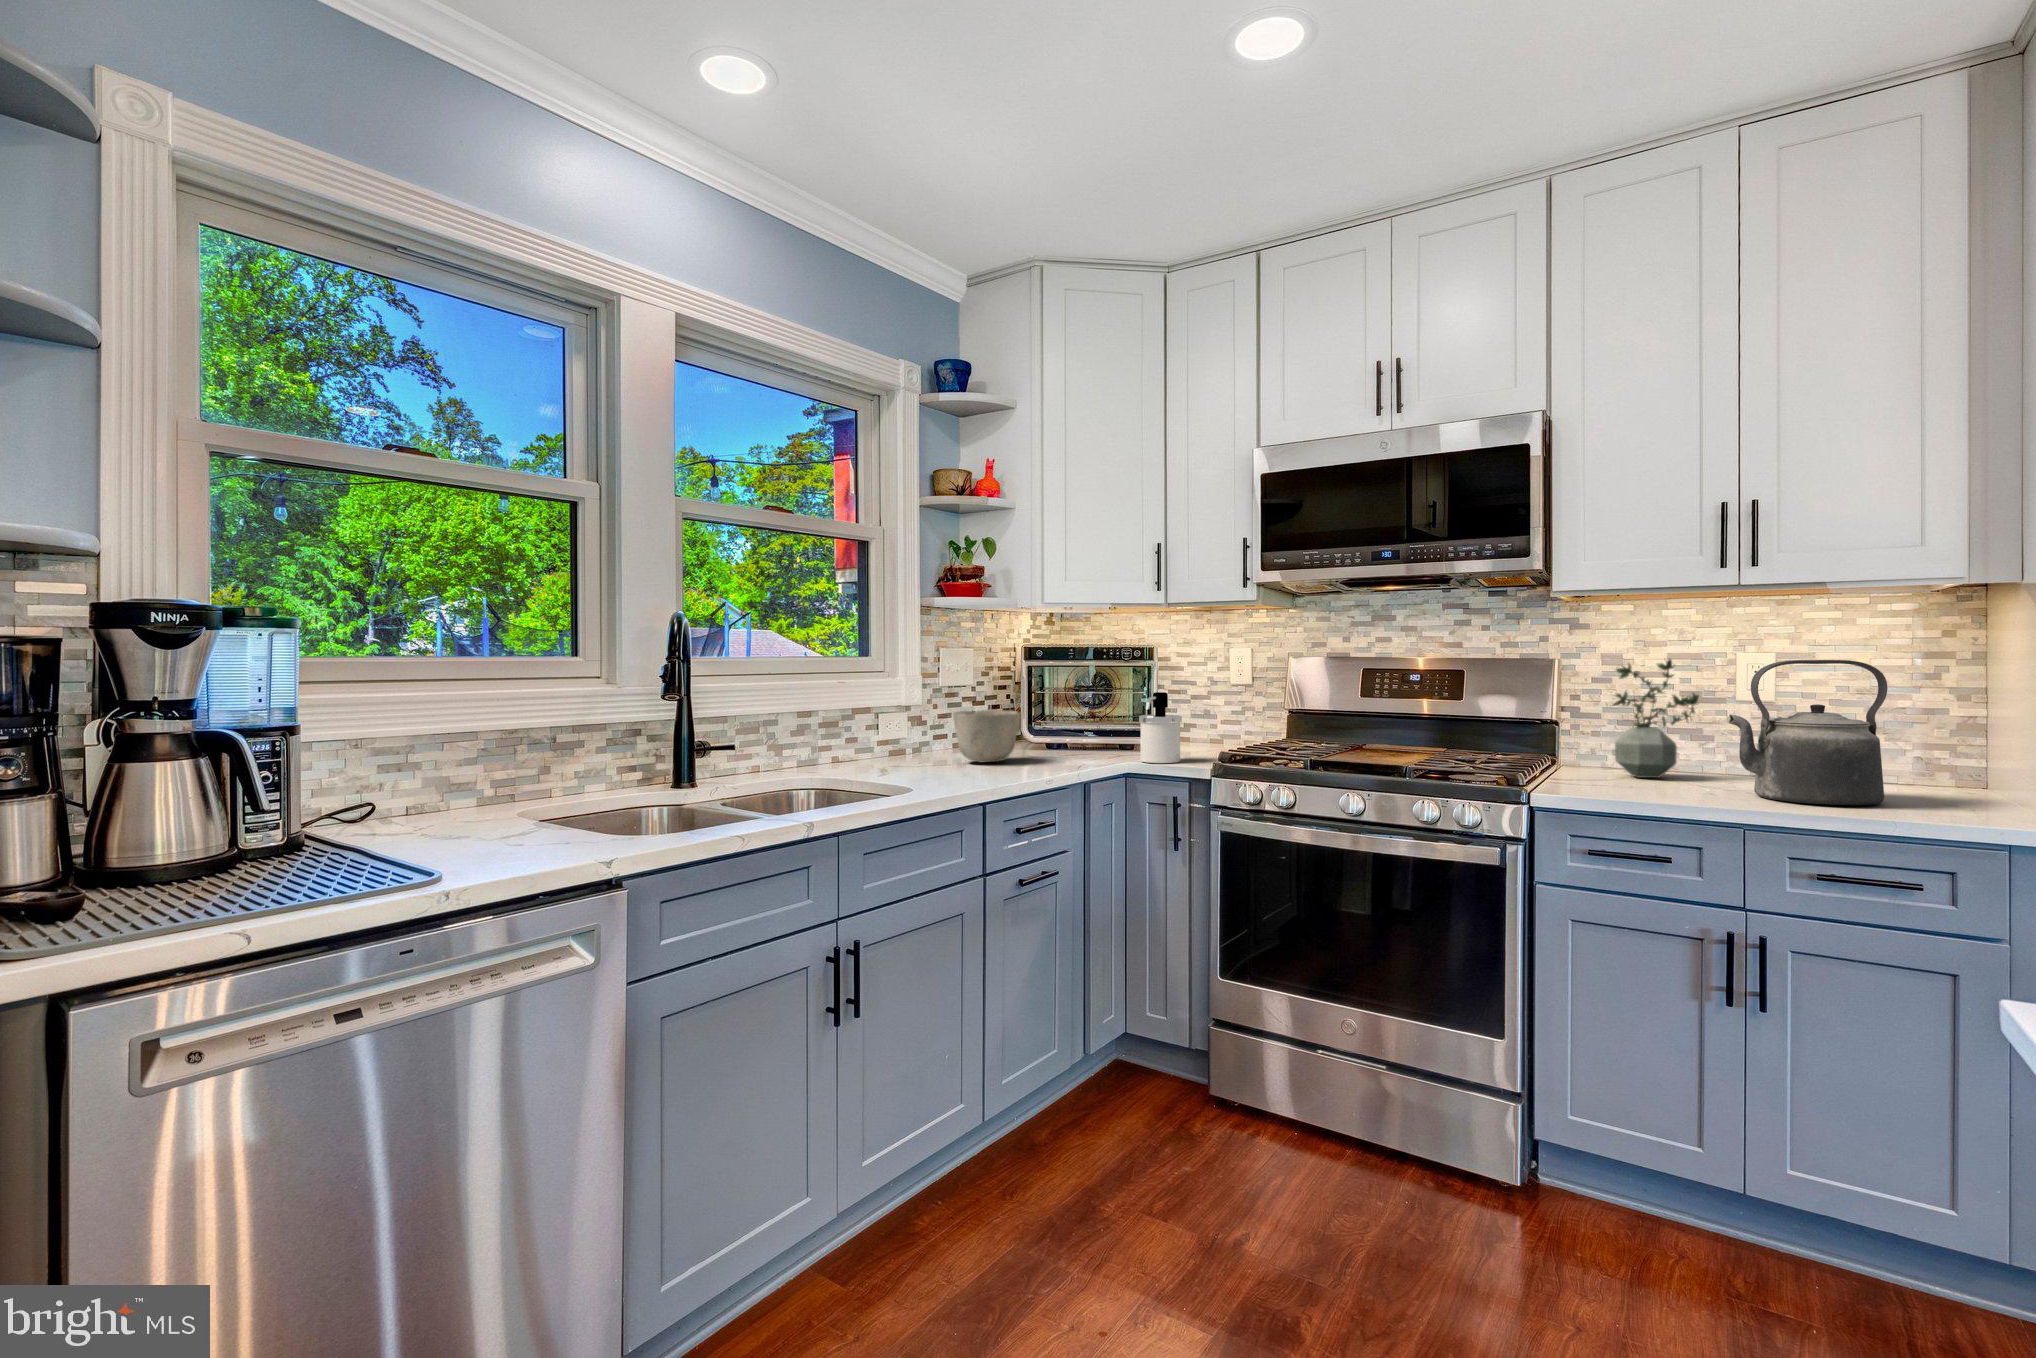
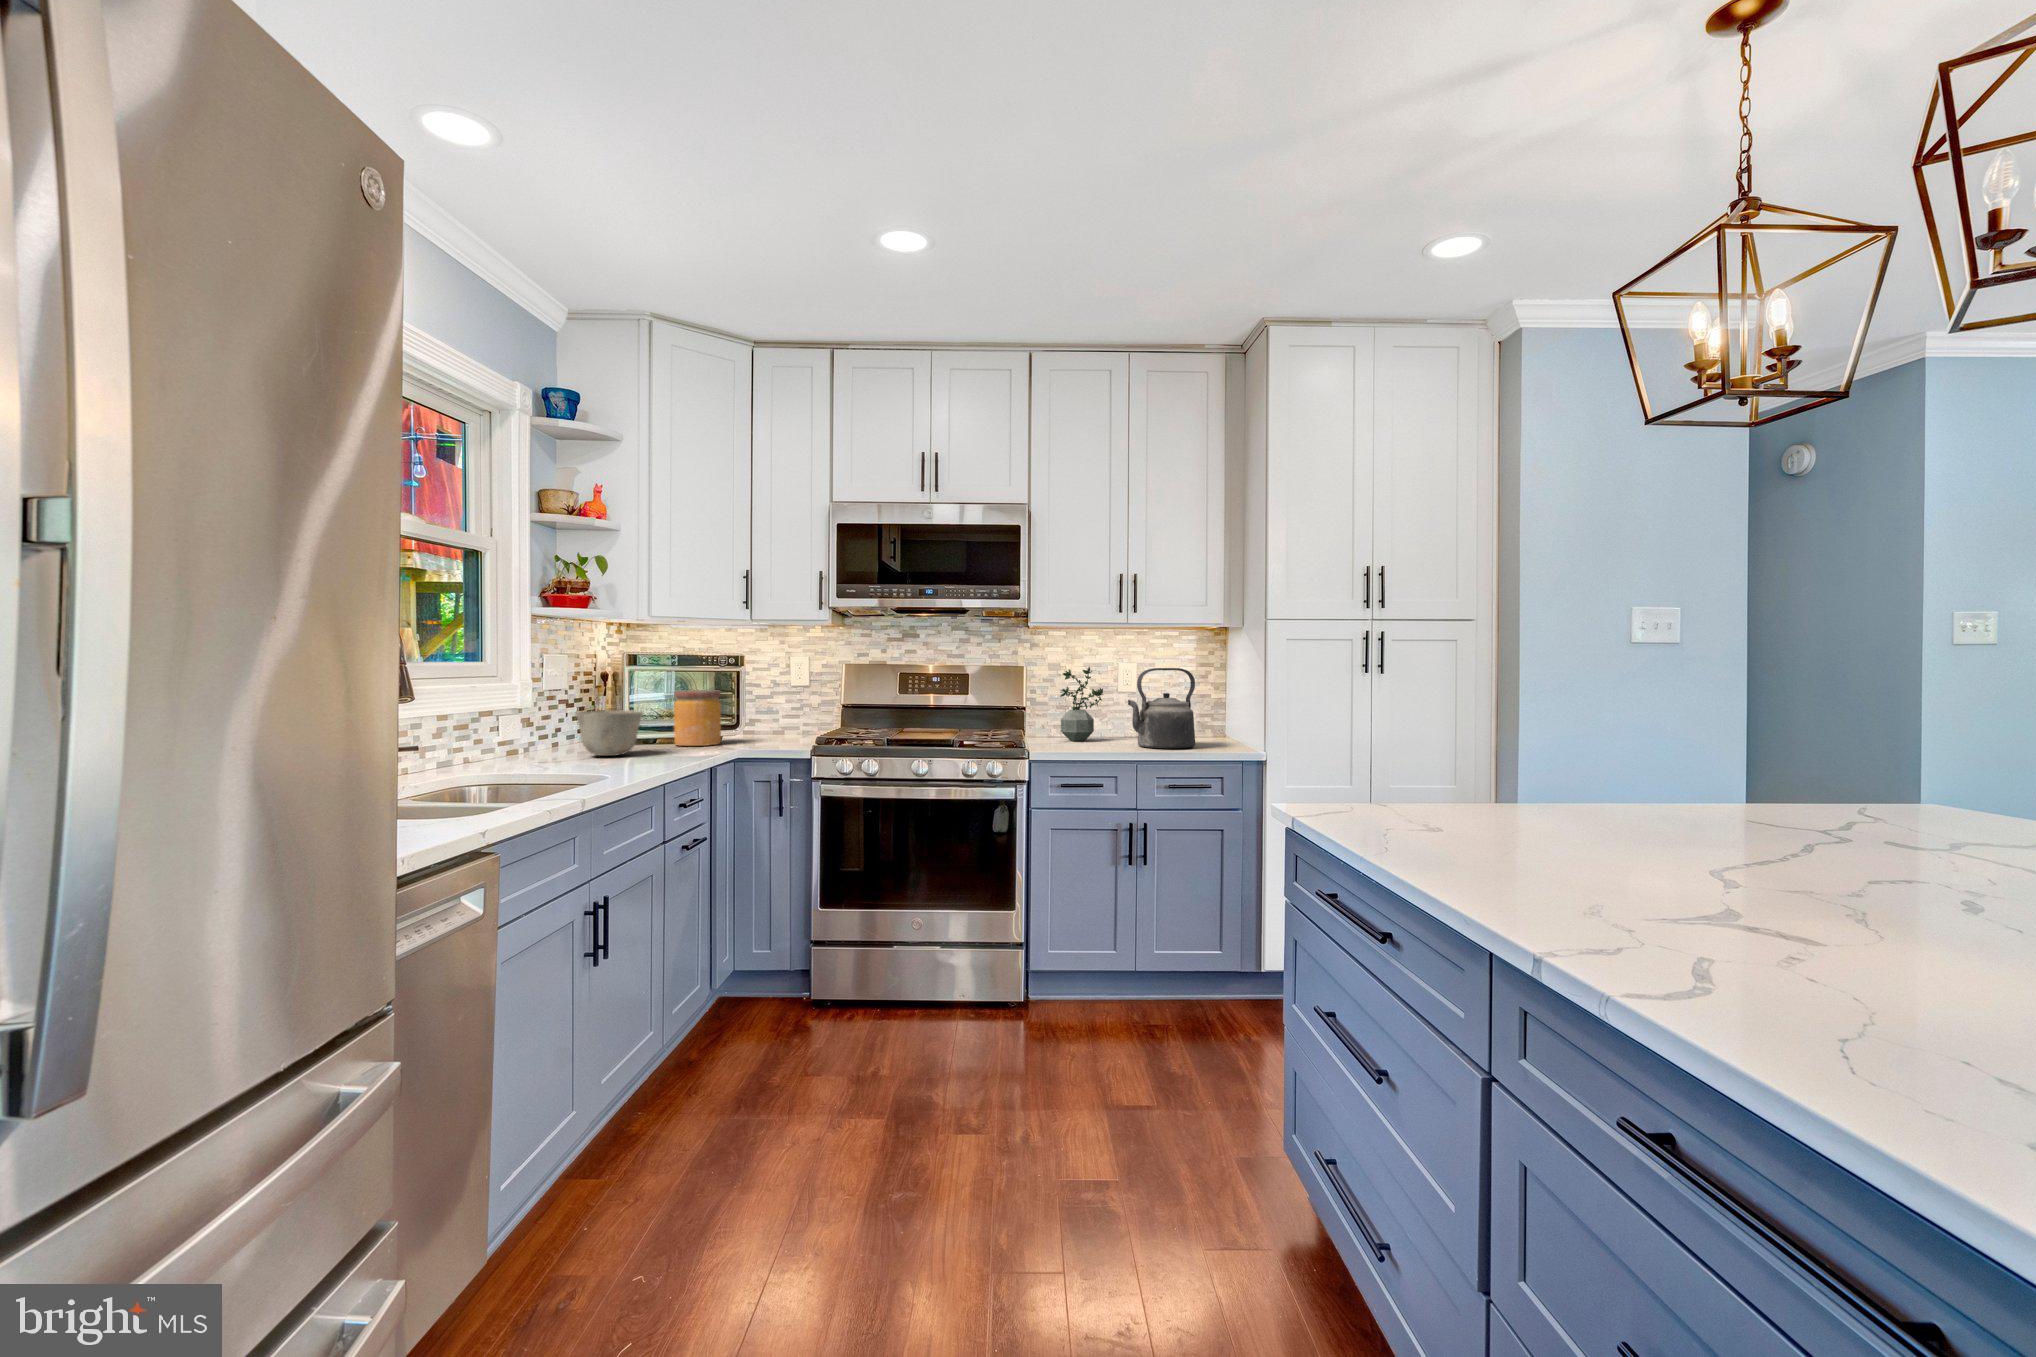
jar: none [1072,689,1126,755] -> present [674,690,721,746]
soap dispenser: present [1139,692,1182,763] -> none [746,692,781,748]

